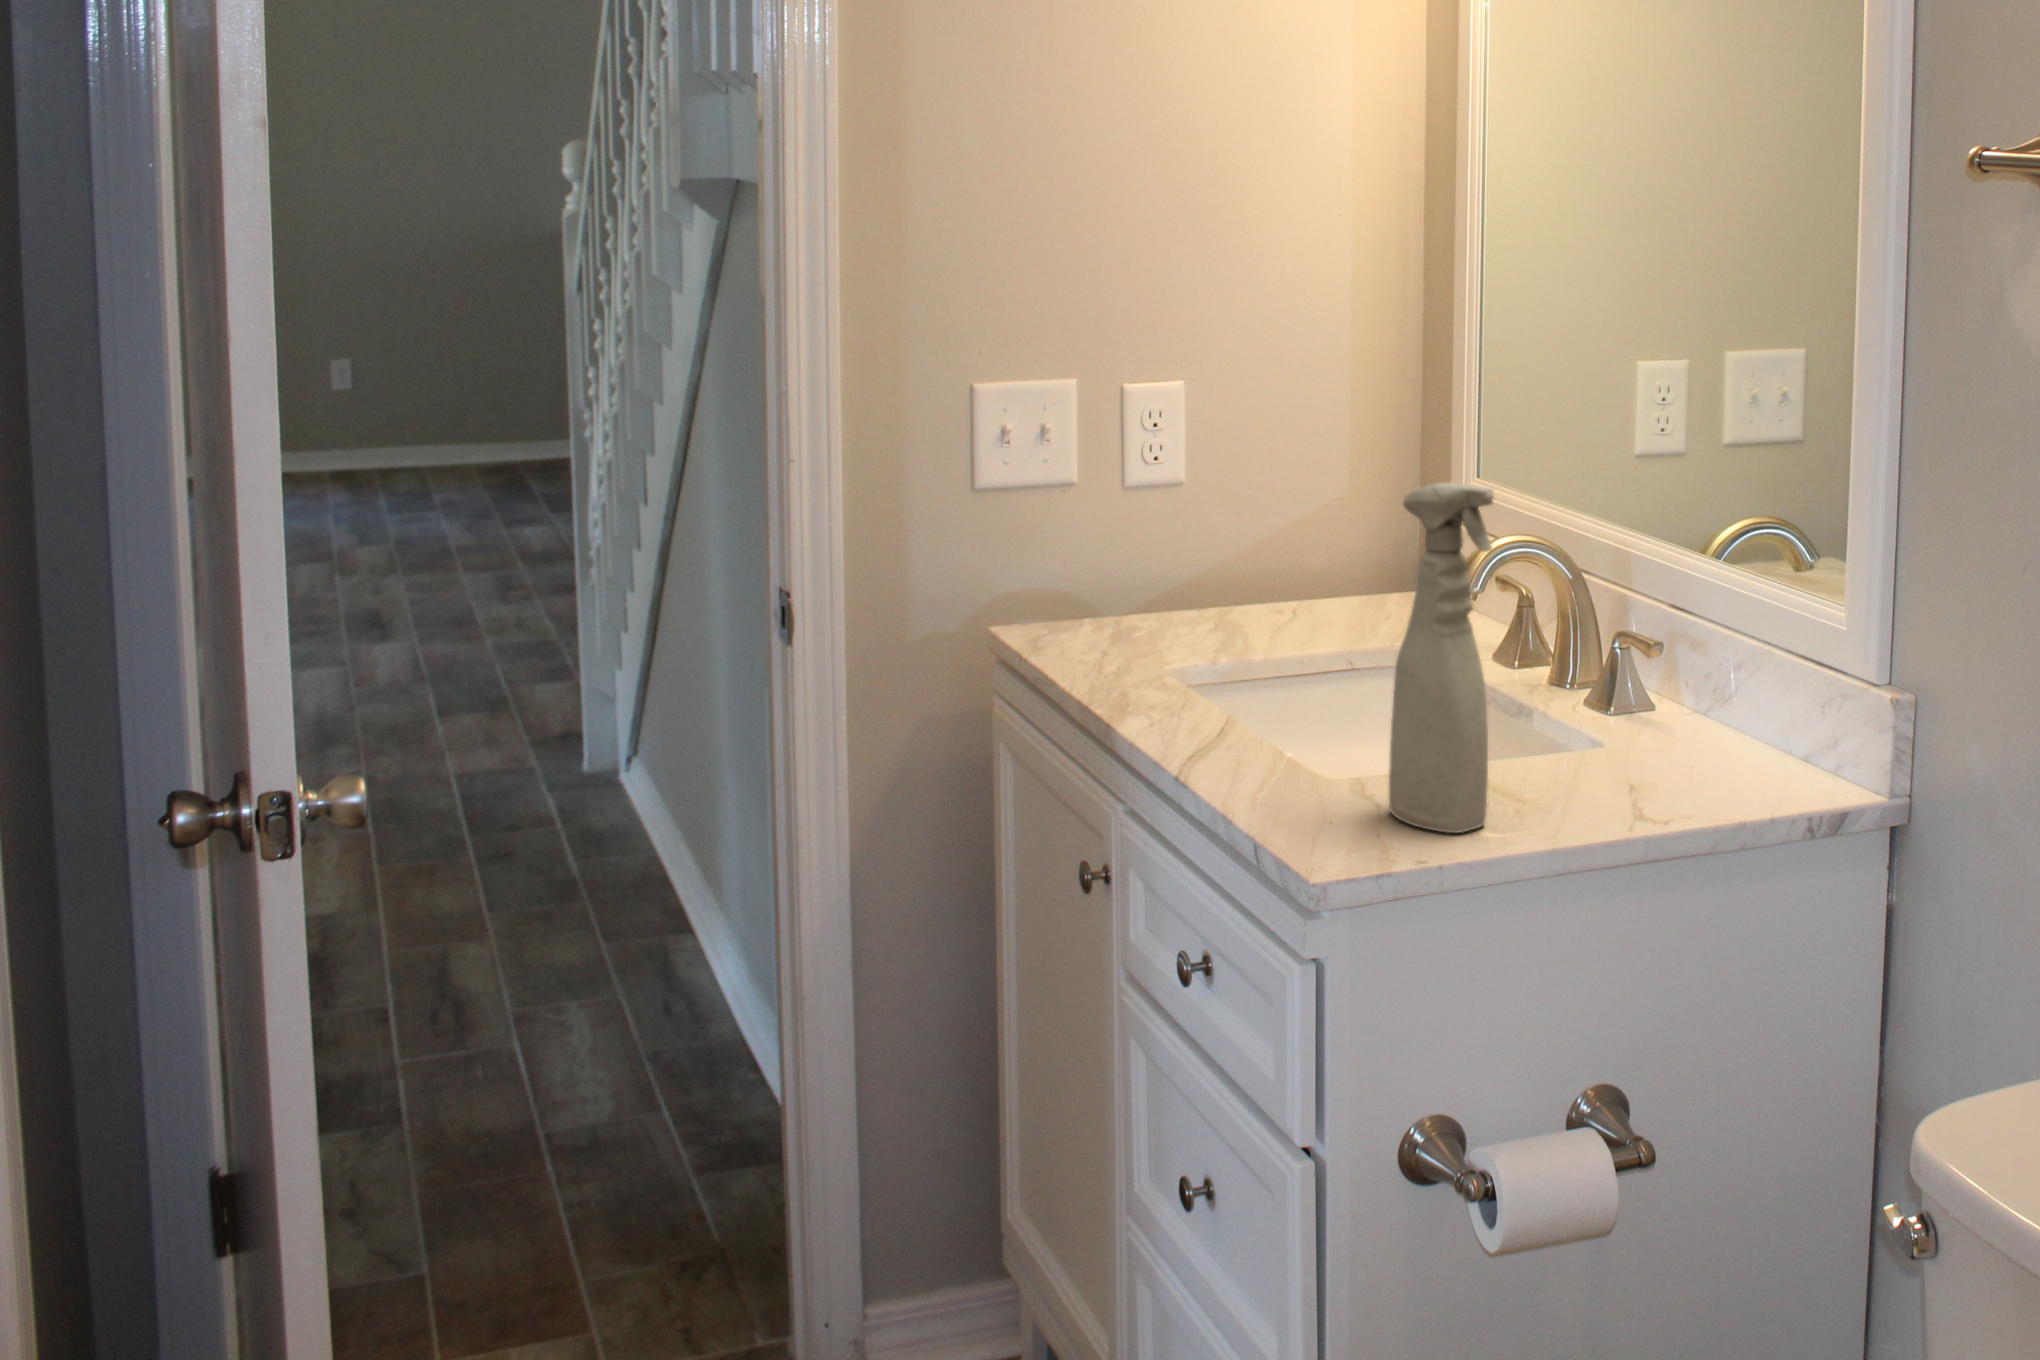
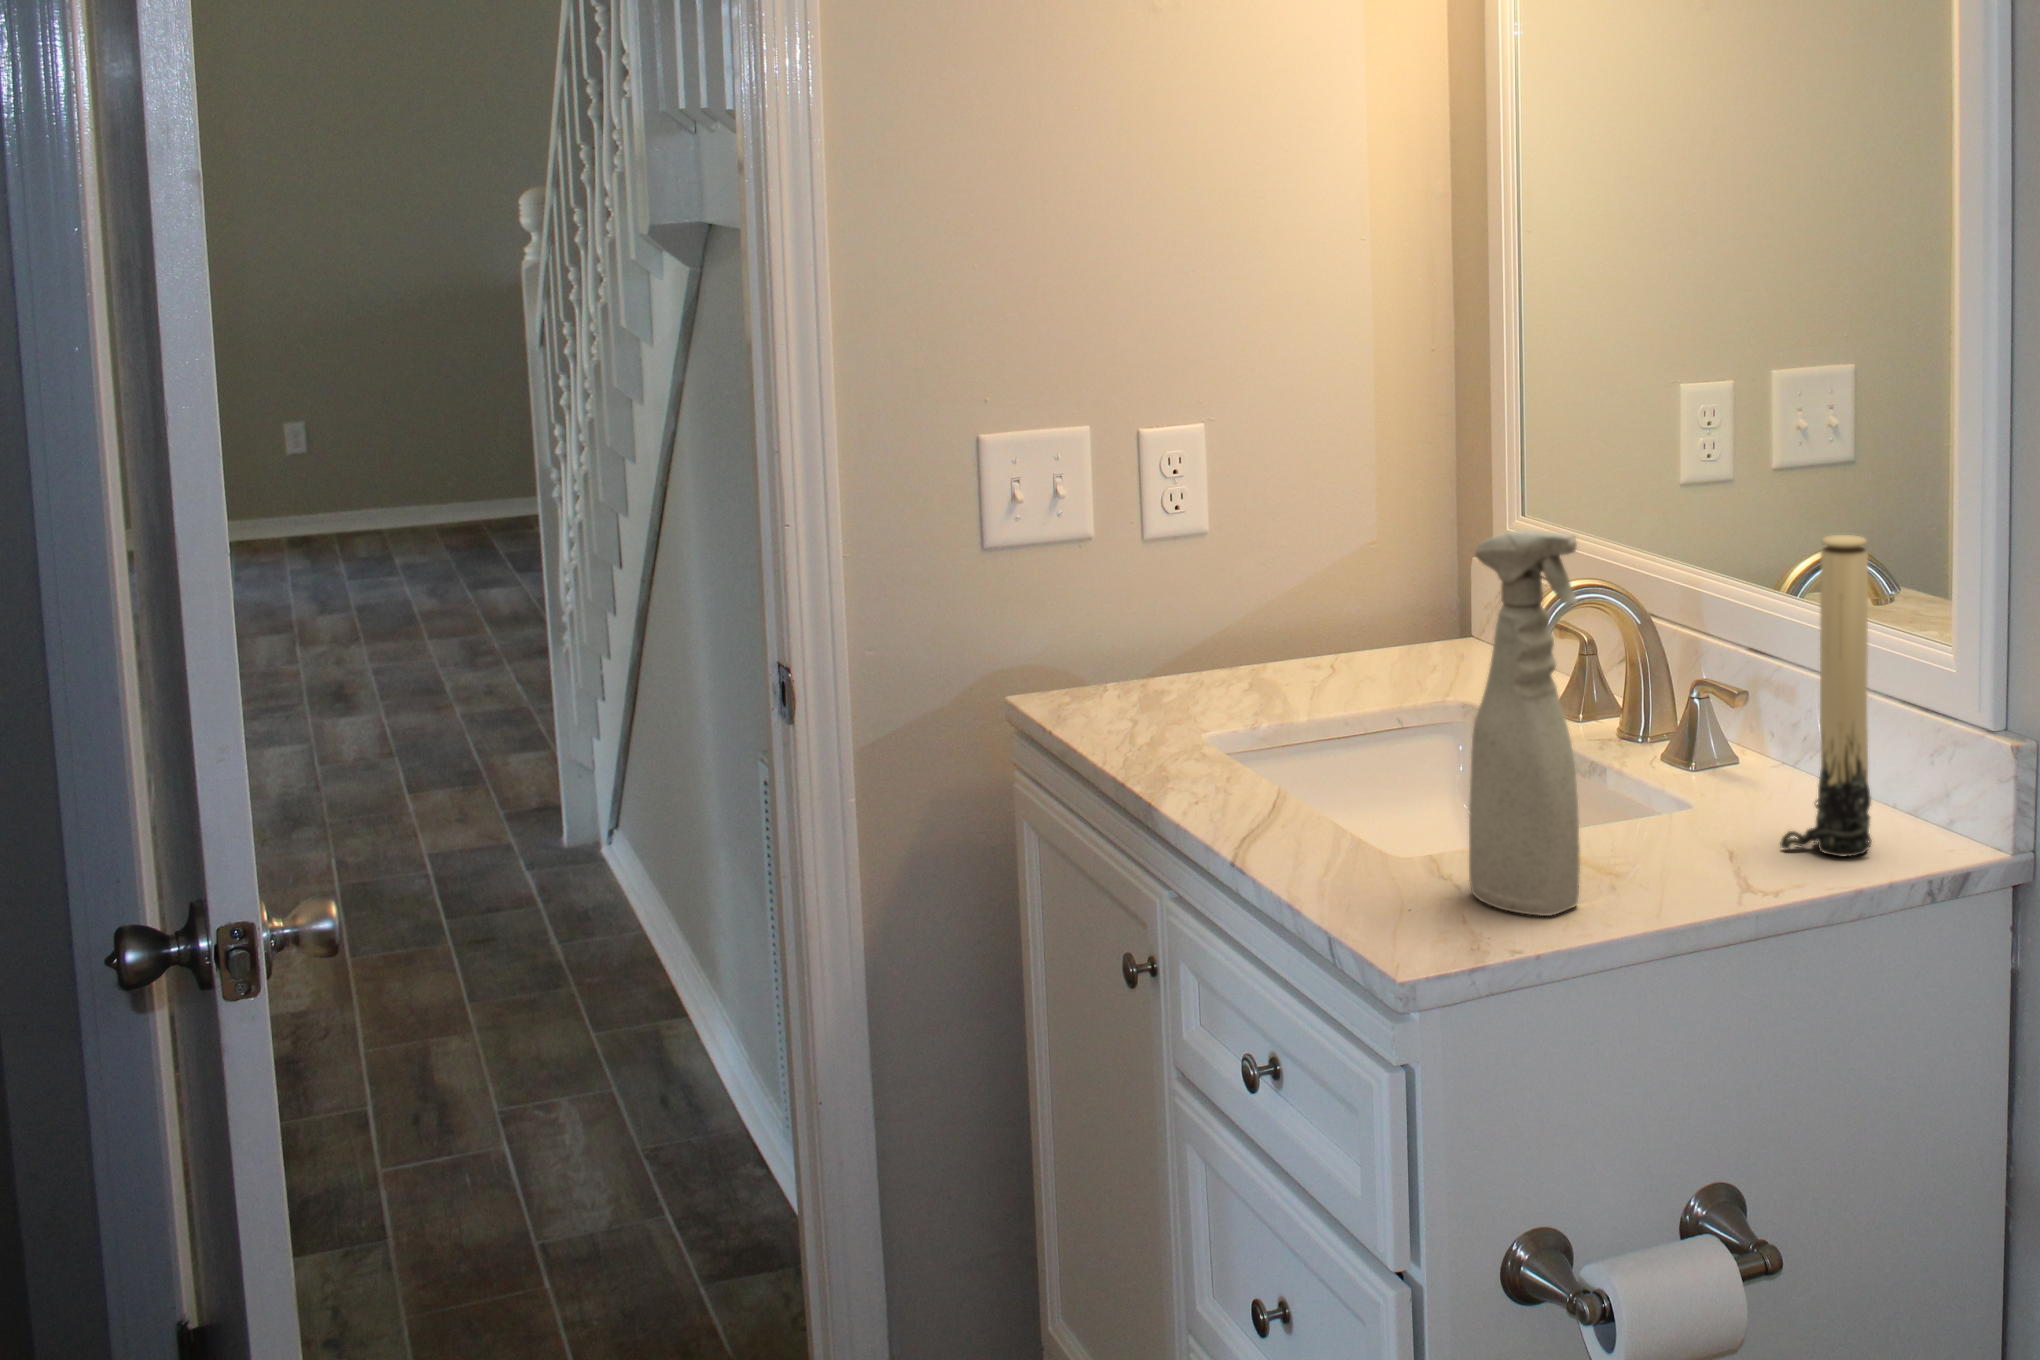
candle: none [1677,500,1766,793] -> present [1780,535,1872,856]

